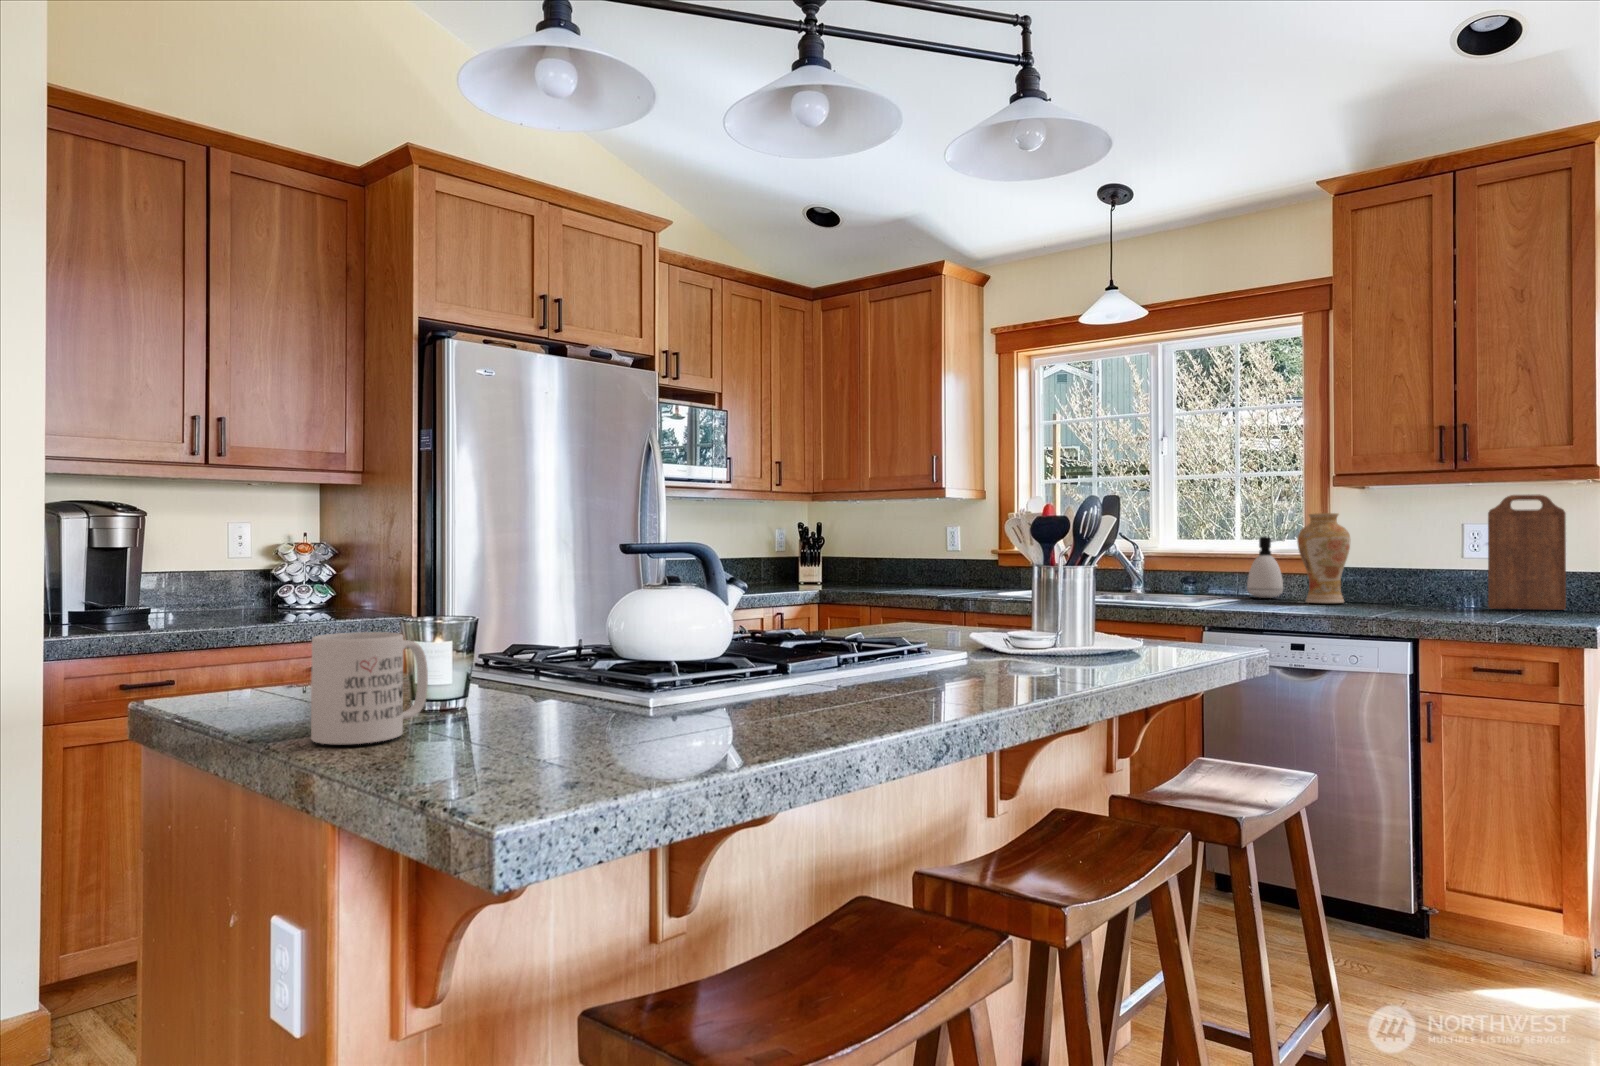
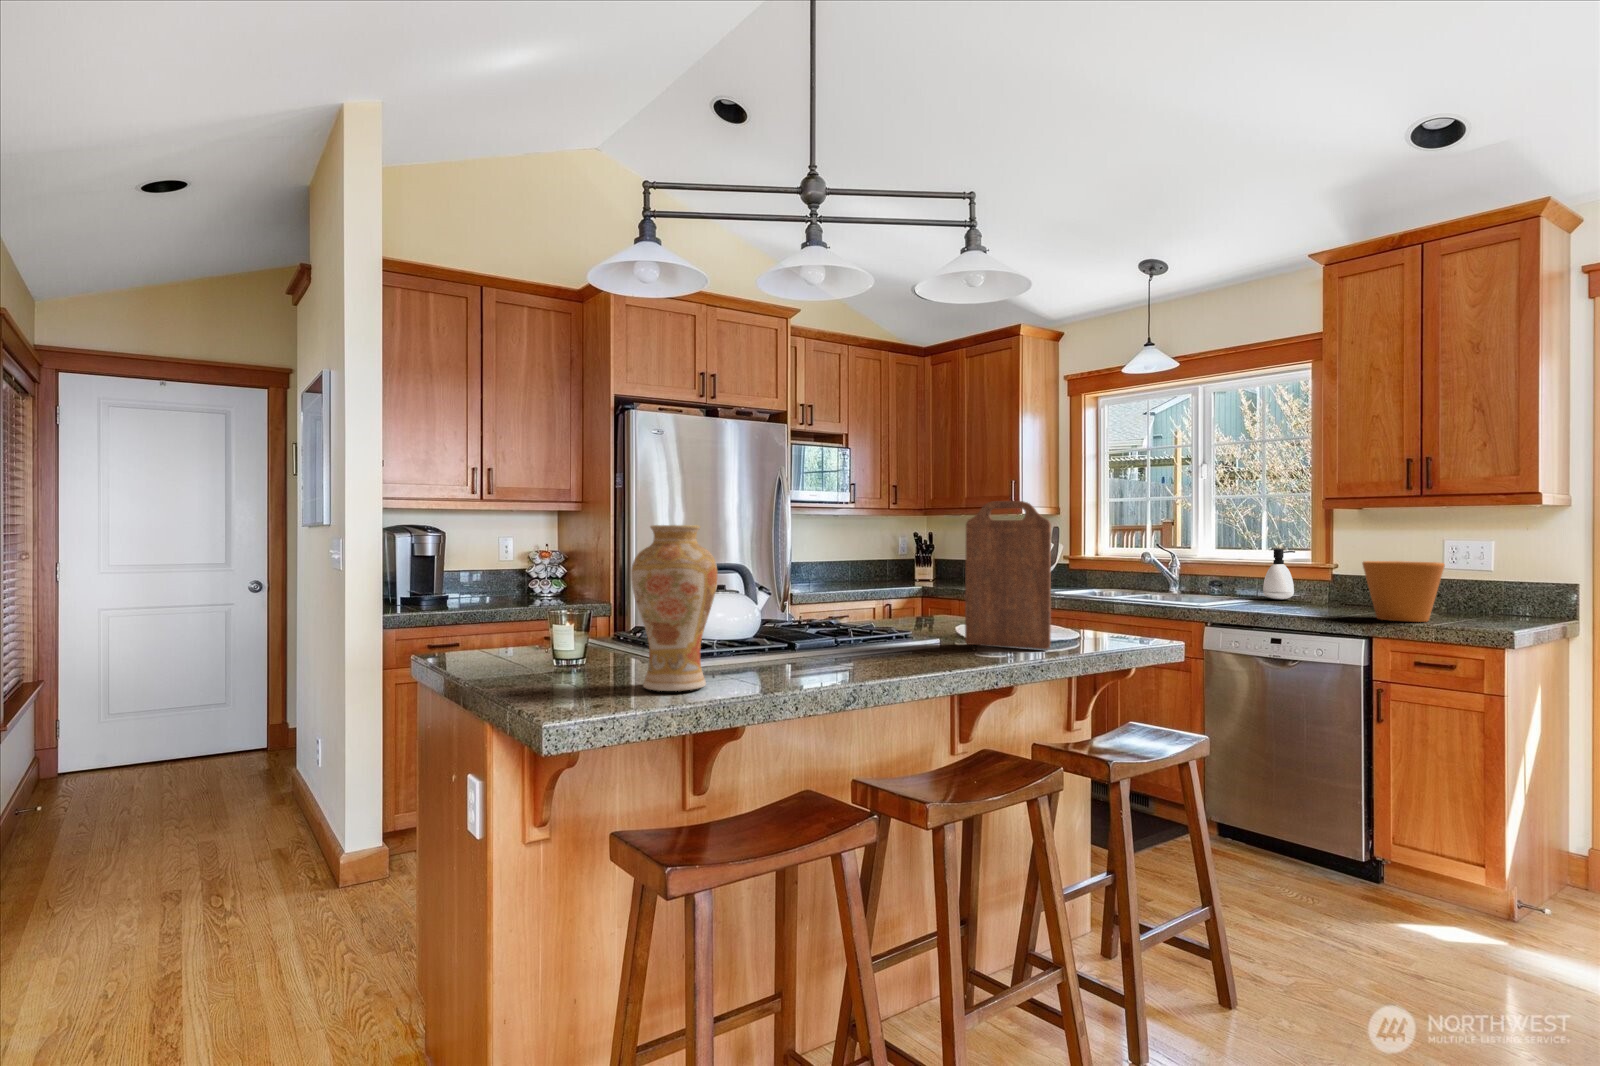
cutting board: present [1488,494,1566,610] -> present [965,501,1051,649]
vase: present [1297,513,1350,603] -> present [631,525,717,691]
flower pot: none [1397,547,1495,618] -> present [1362,561,1445,622]
mug: present [311,632,428,745] -> none [497,626,558,684]

